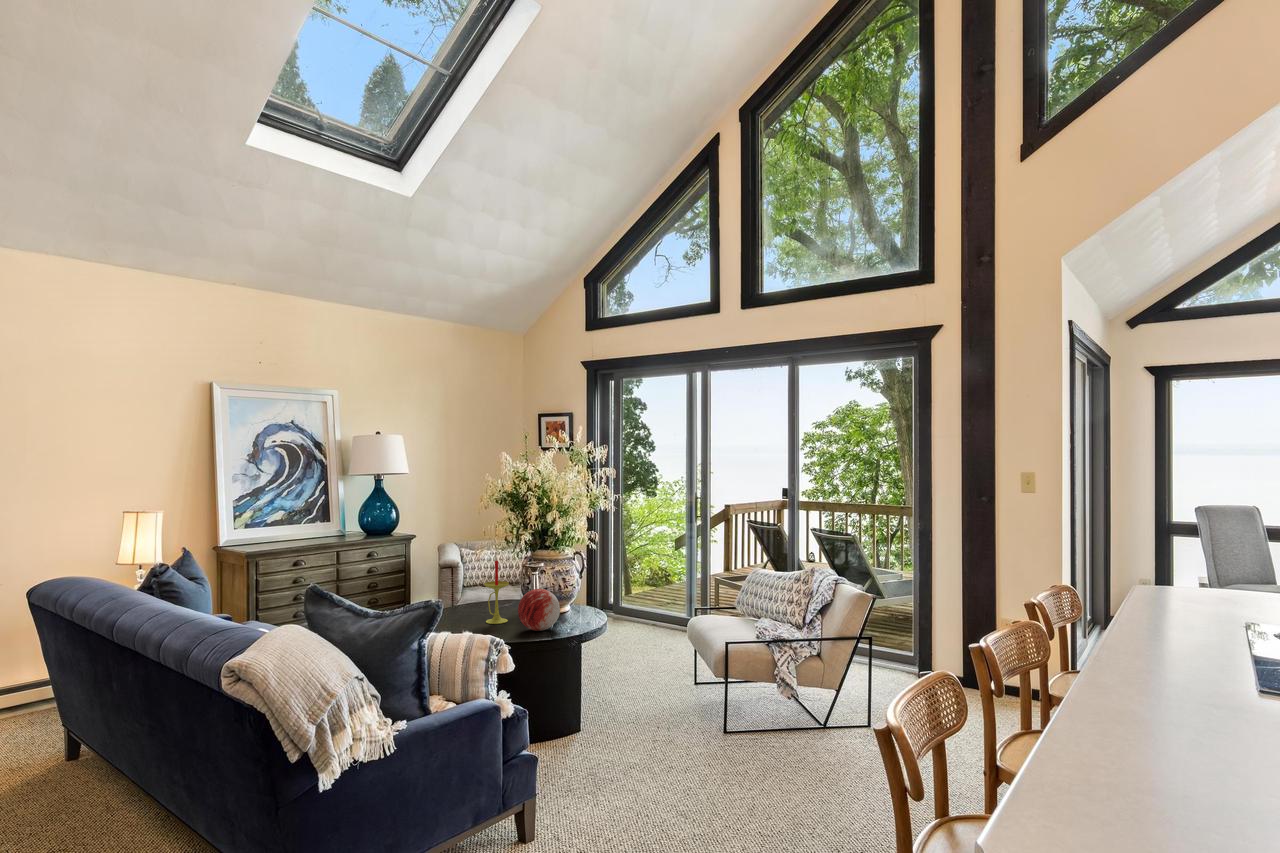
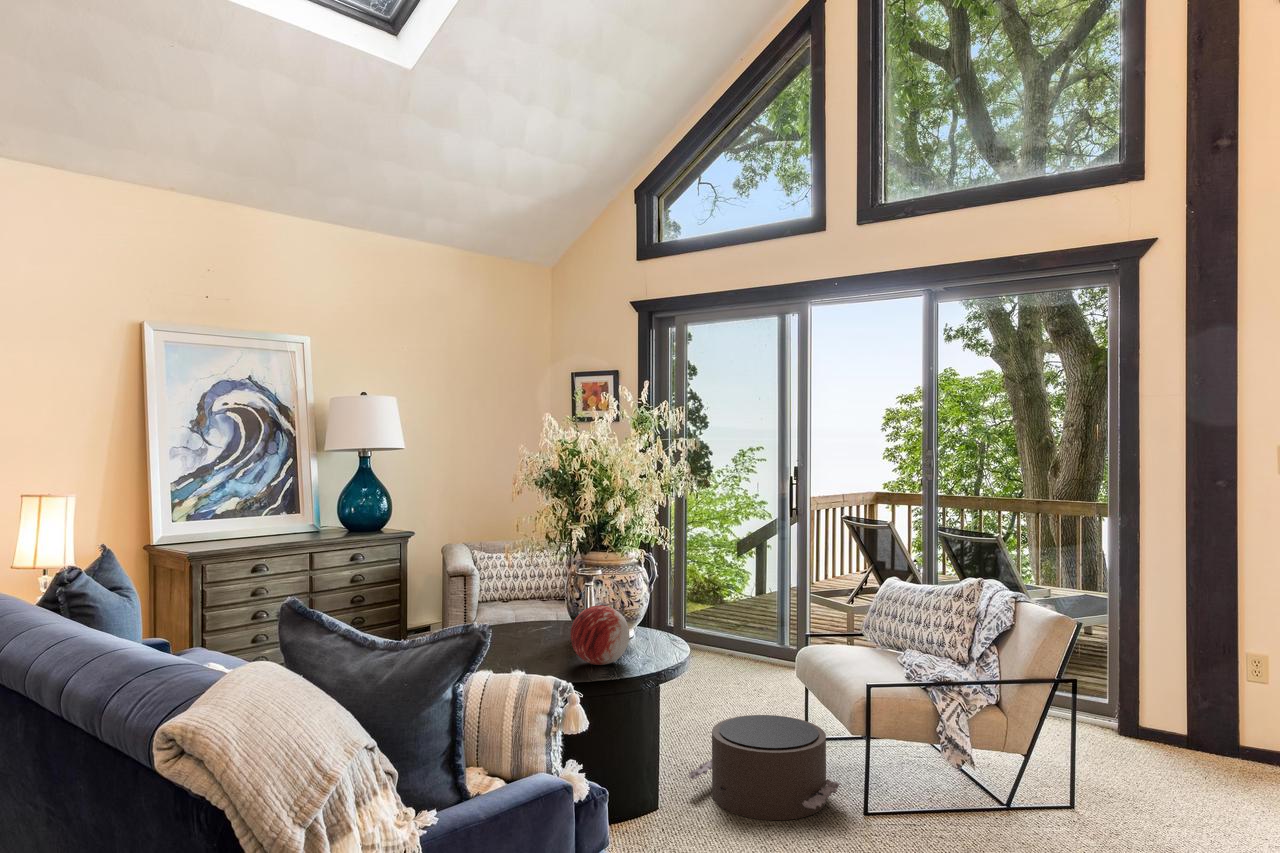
candle: present [485,561,509,624] -> none [520,563,554,654]
pouf: none [603,666,711,739] -> present [687,715,841,820]

